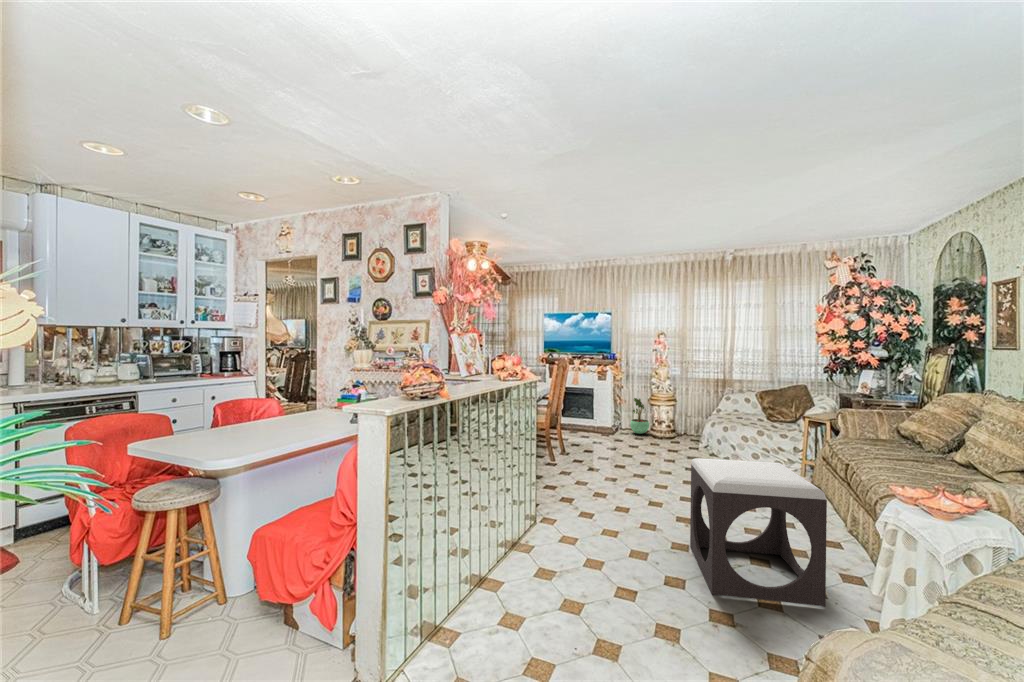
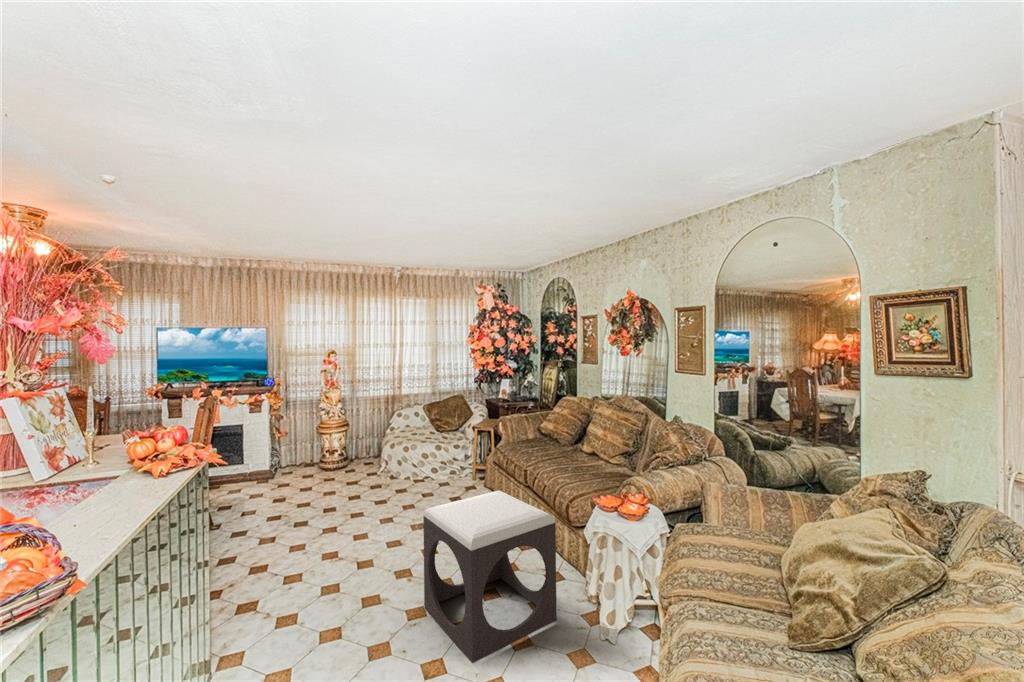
potted plant: present [630,398,649,434] -> none [295,428,318,469]

